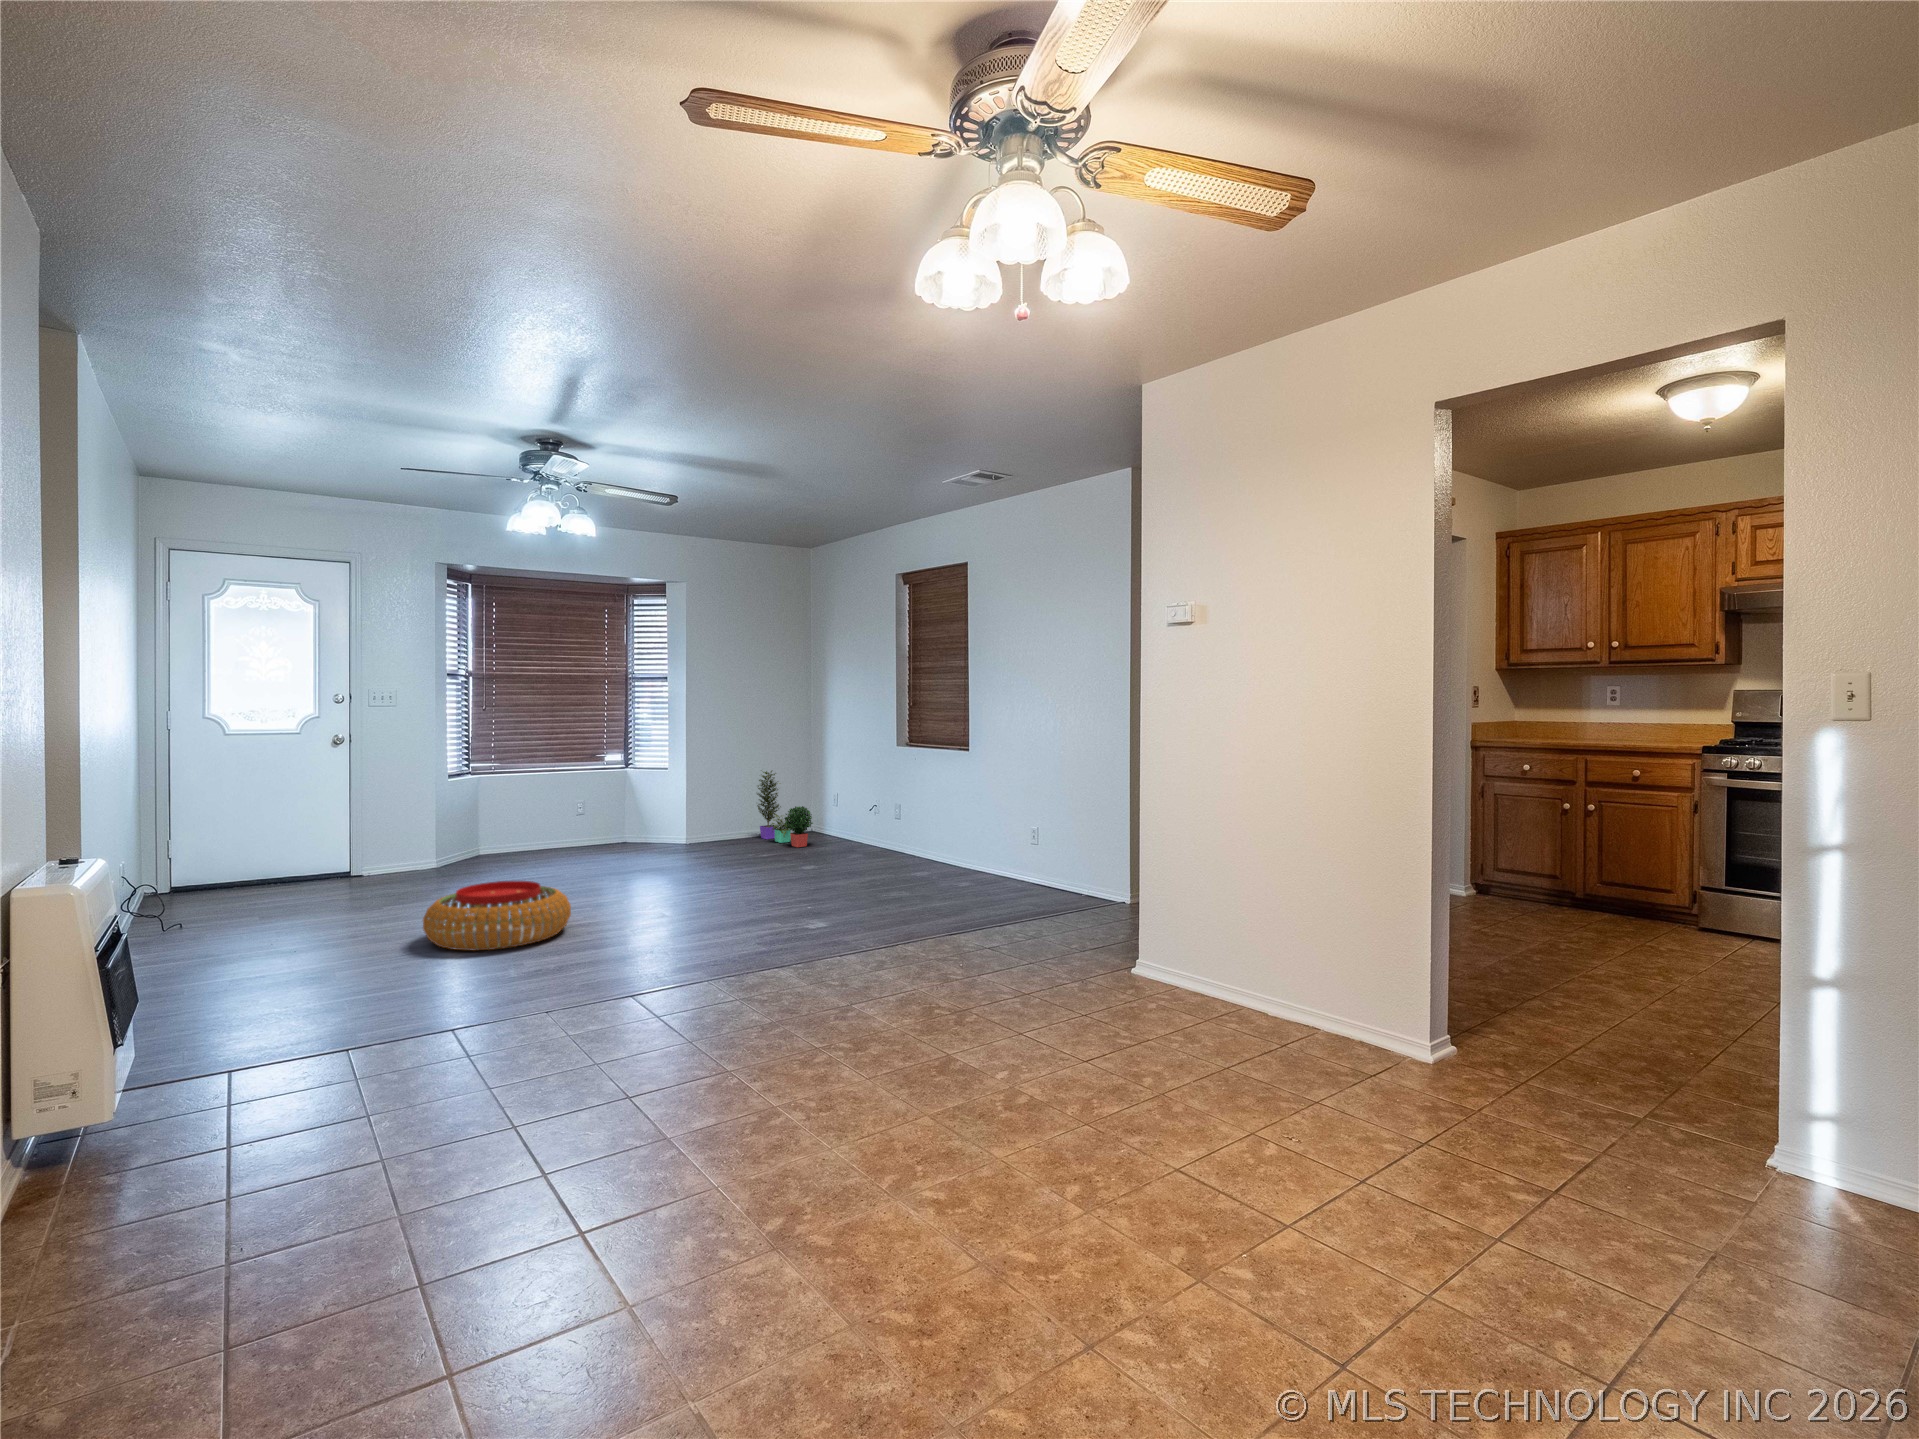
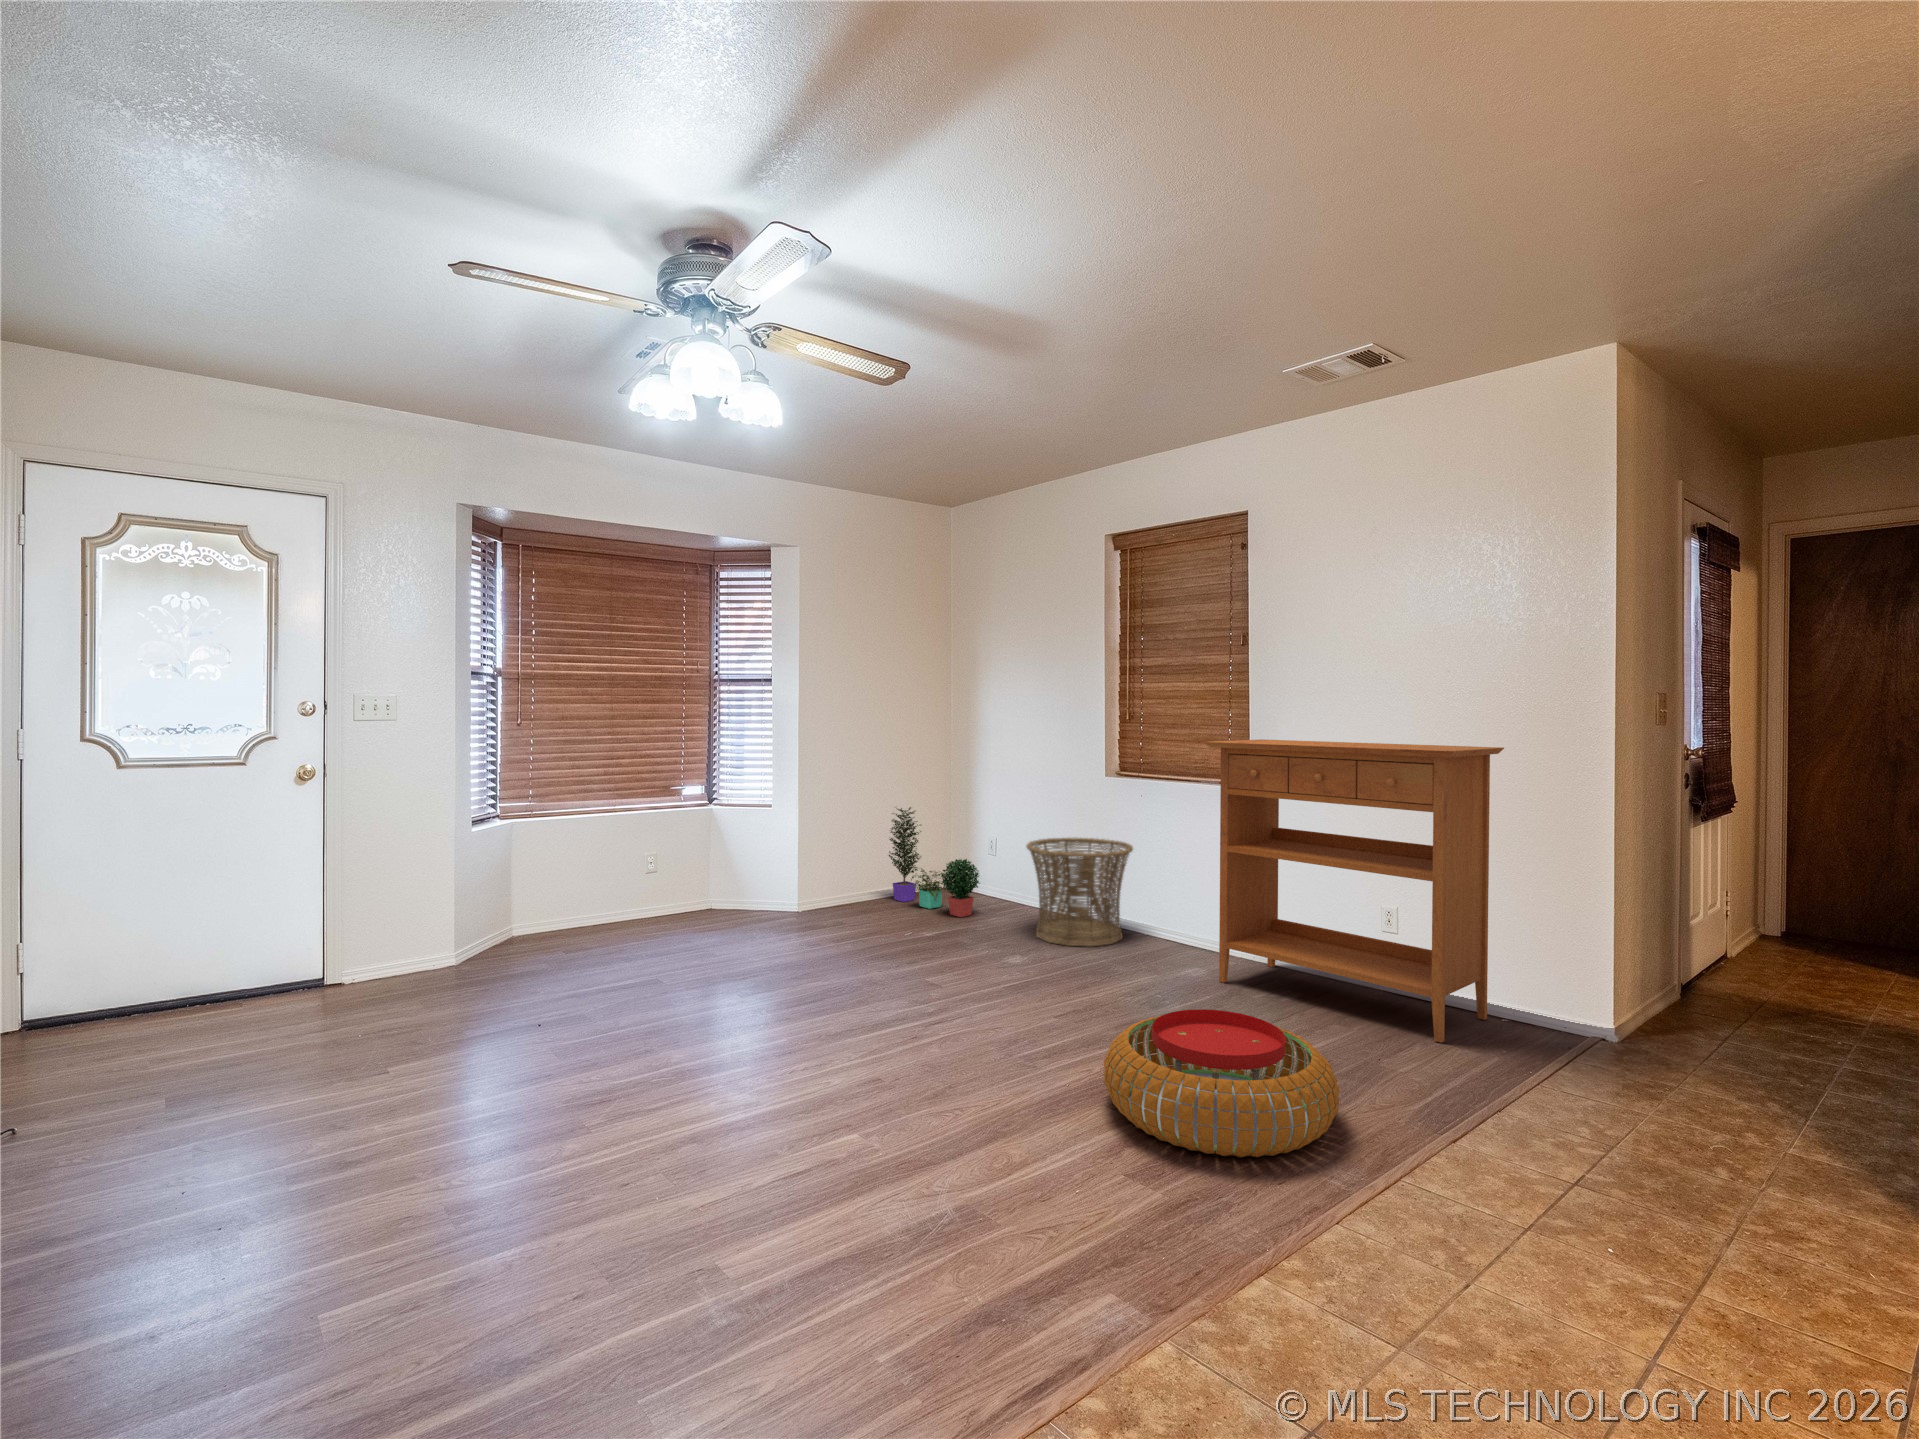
console table: none [919,719,1079,904] -> present [1205,739,1504,1043]
basket: none [831,790,906,862] -> present [1026,837,1133,946]
pouf: present [423,881,571,951] -> present [1104,1009,1339,1157]

